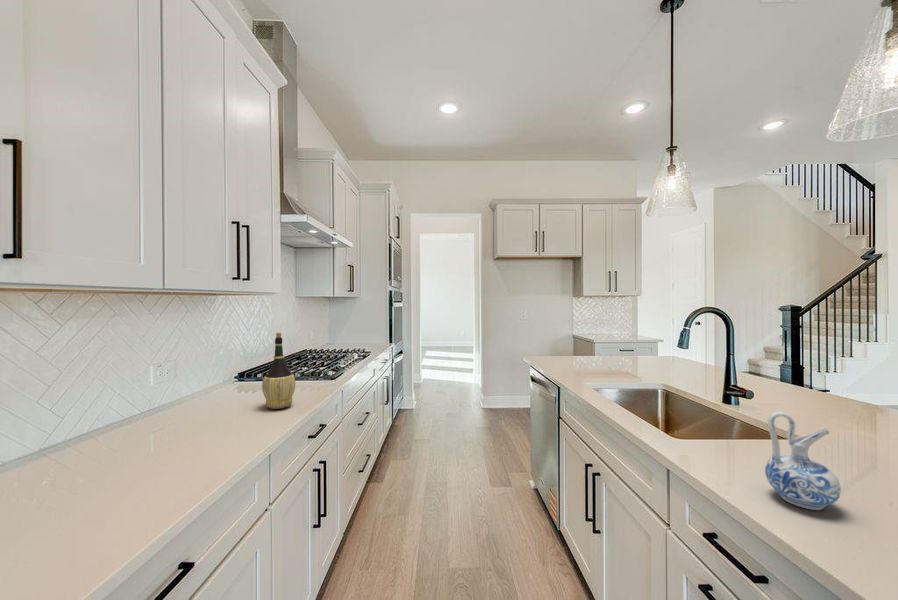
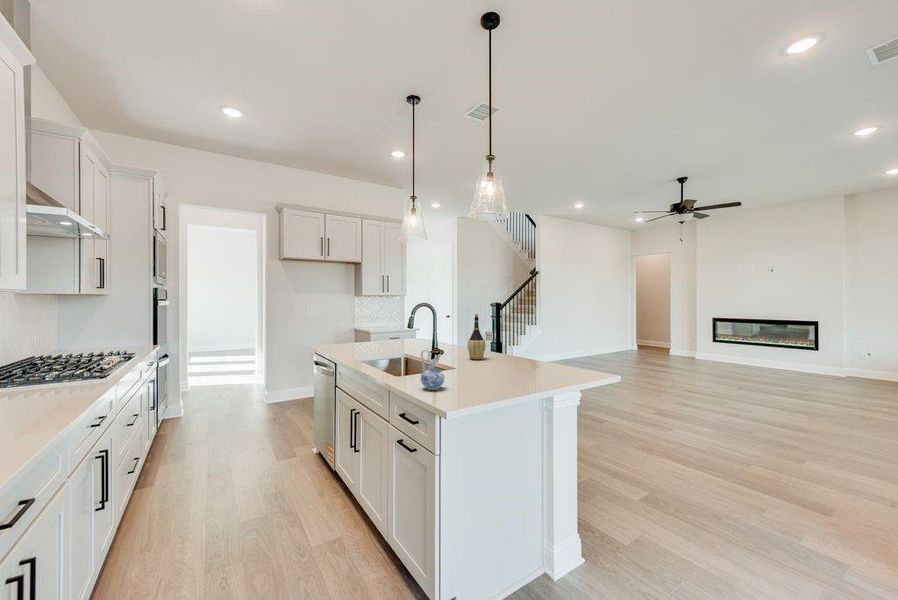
wine bottle: present [262,333,295,409] -> present [467,314,486,359]

